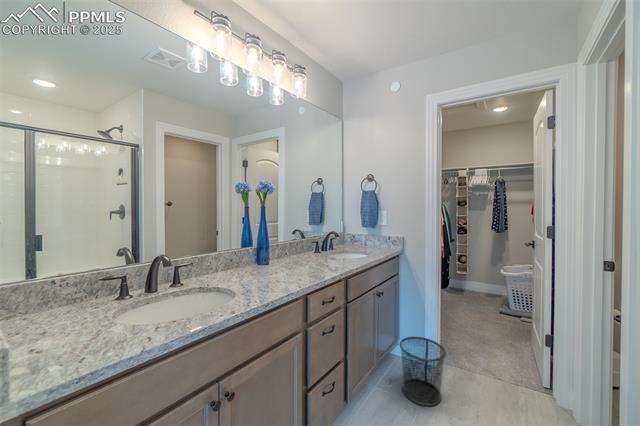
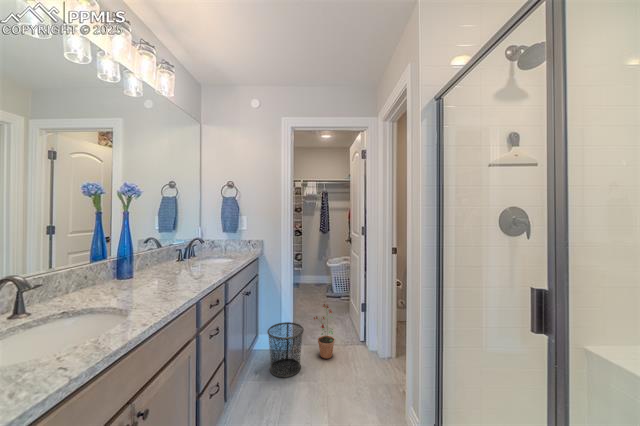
potted plant: none [463,328,496,404] -> present [314,304,335,358]

